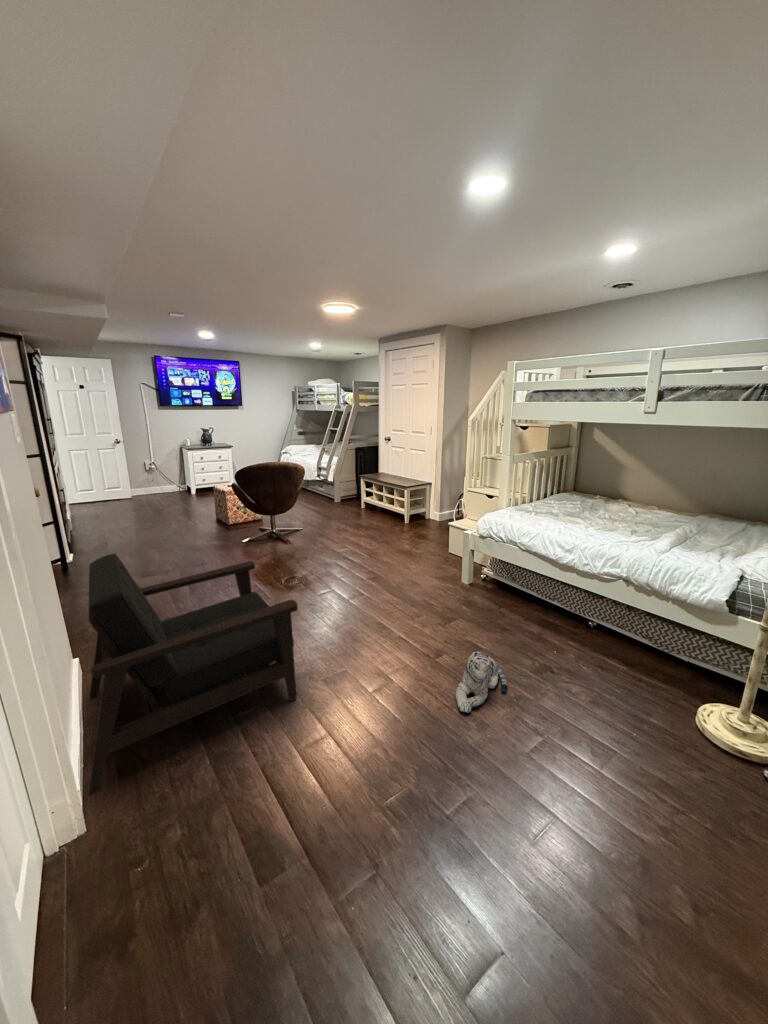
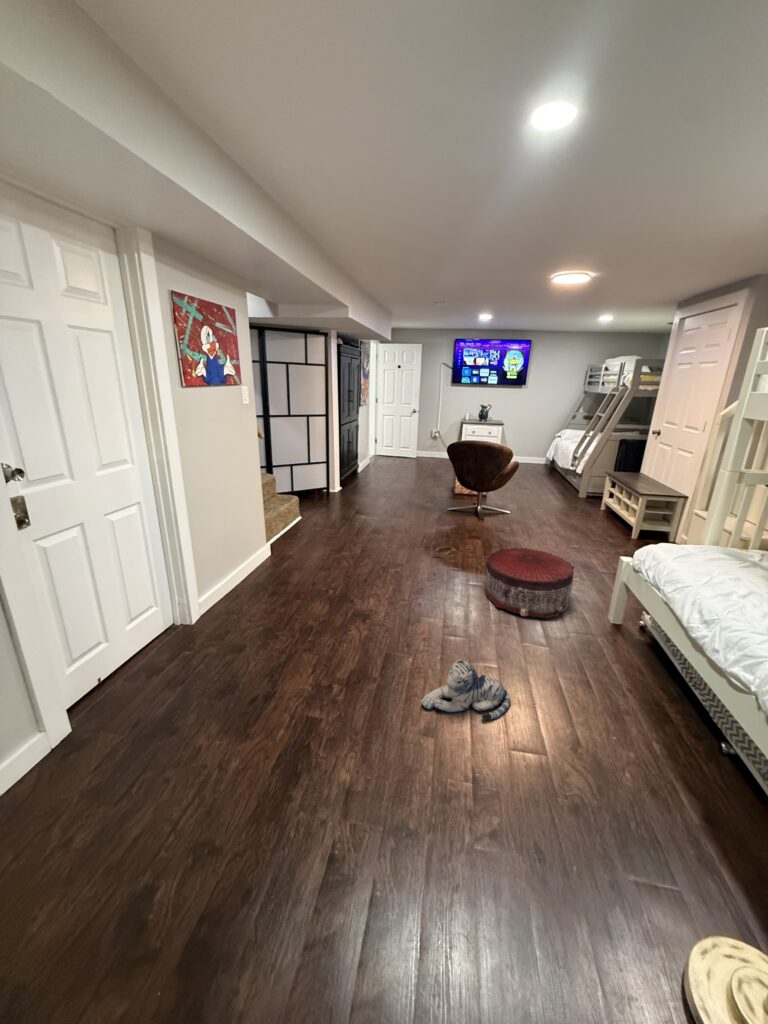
pouf: none [367,546,444,608] -> present [485,548,574,618]
armchair: present [88,553,298,795] -> none [218,481,368,622]

